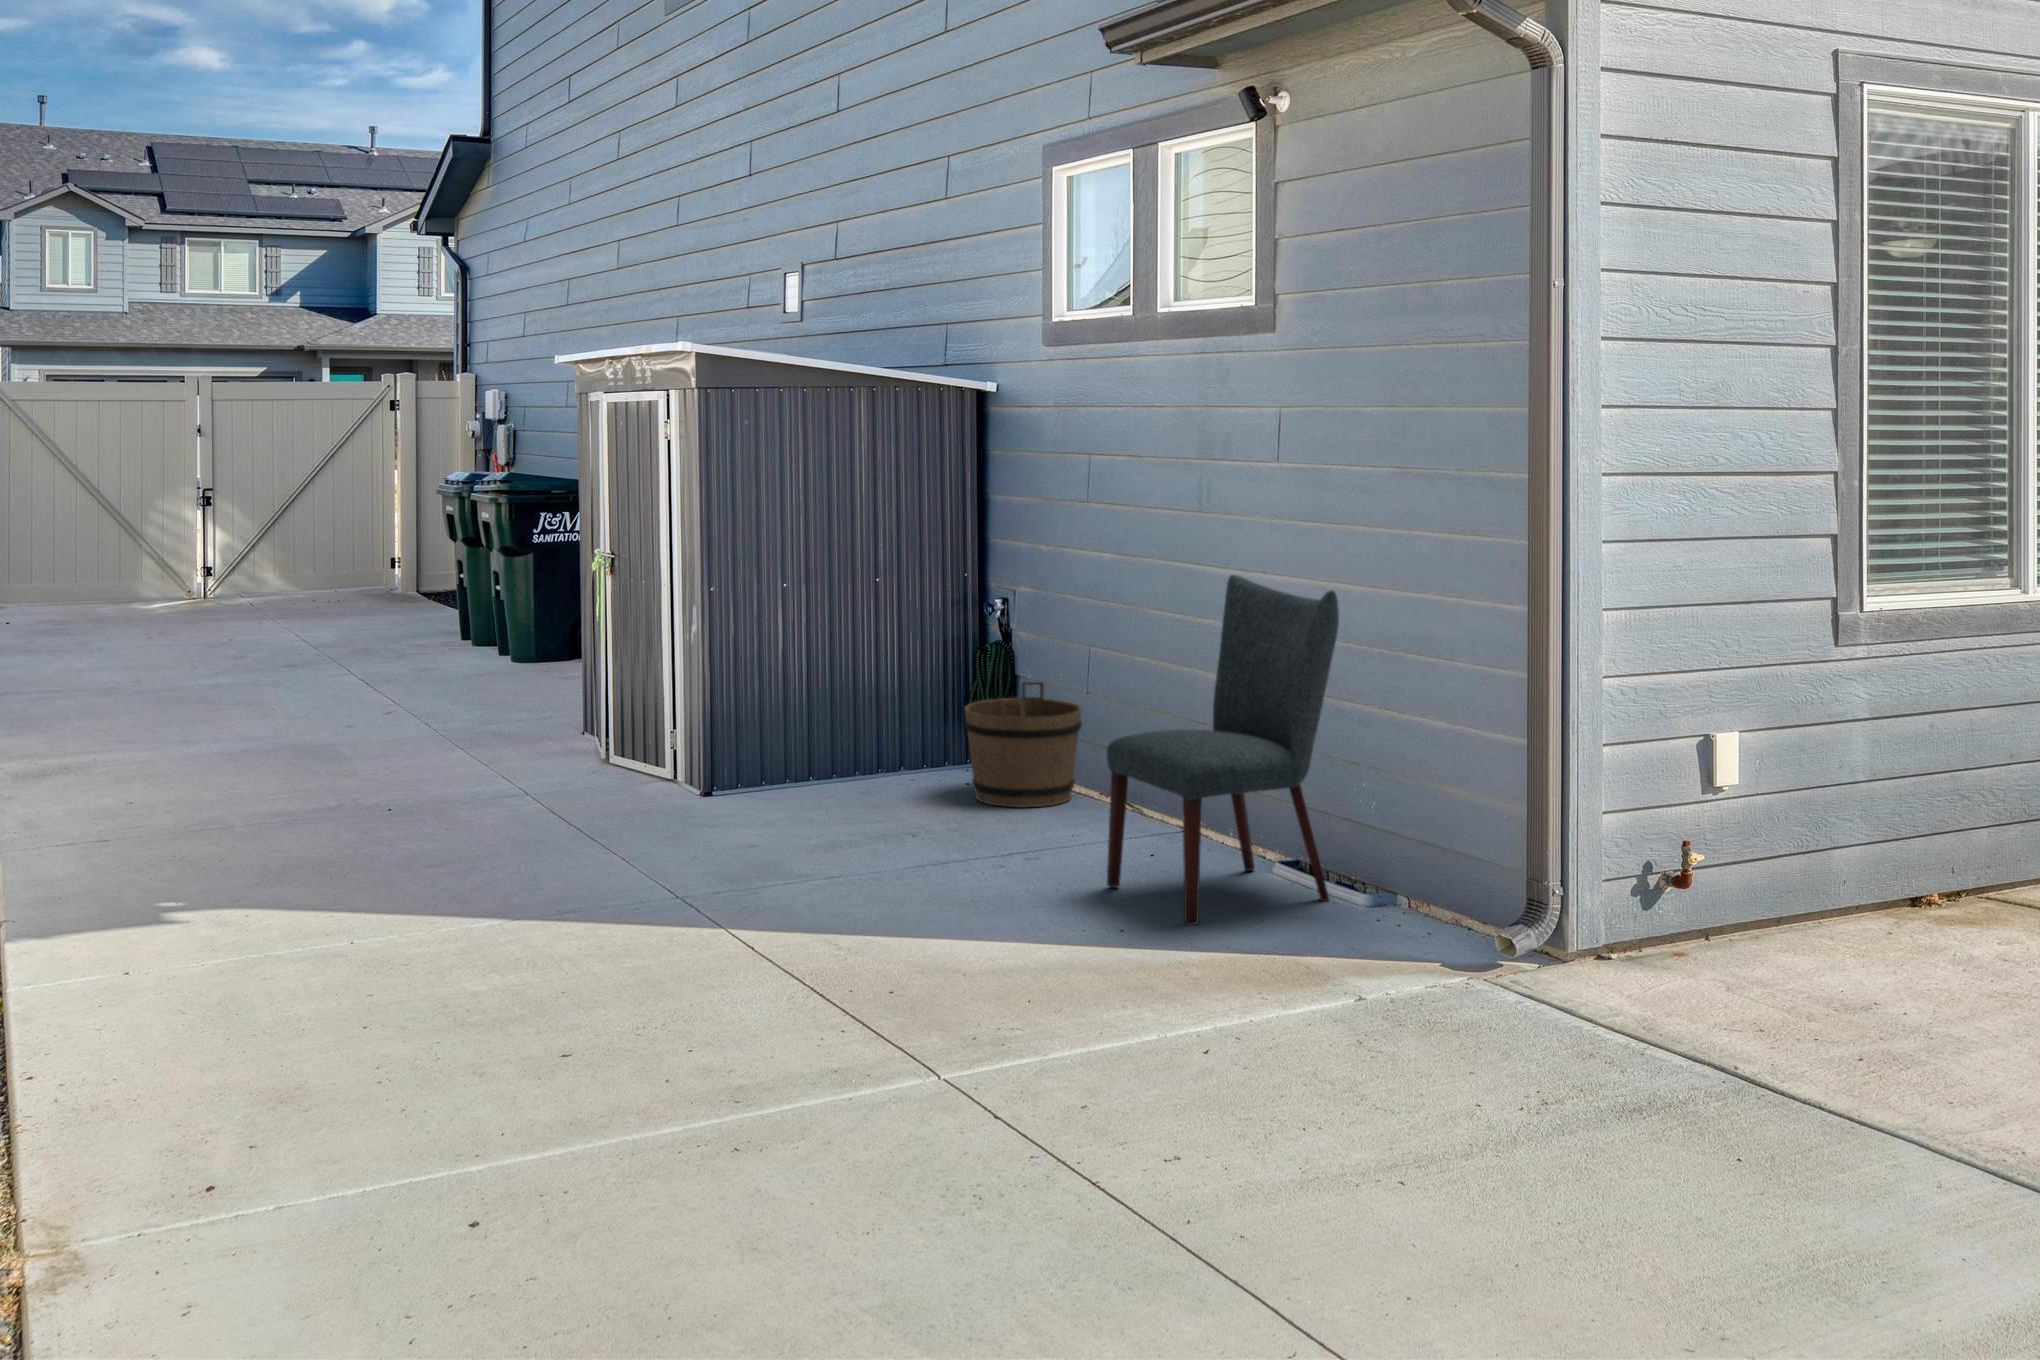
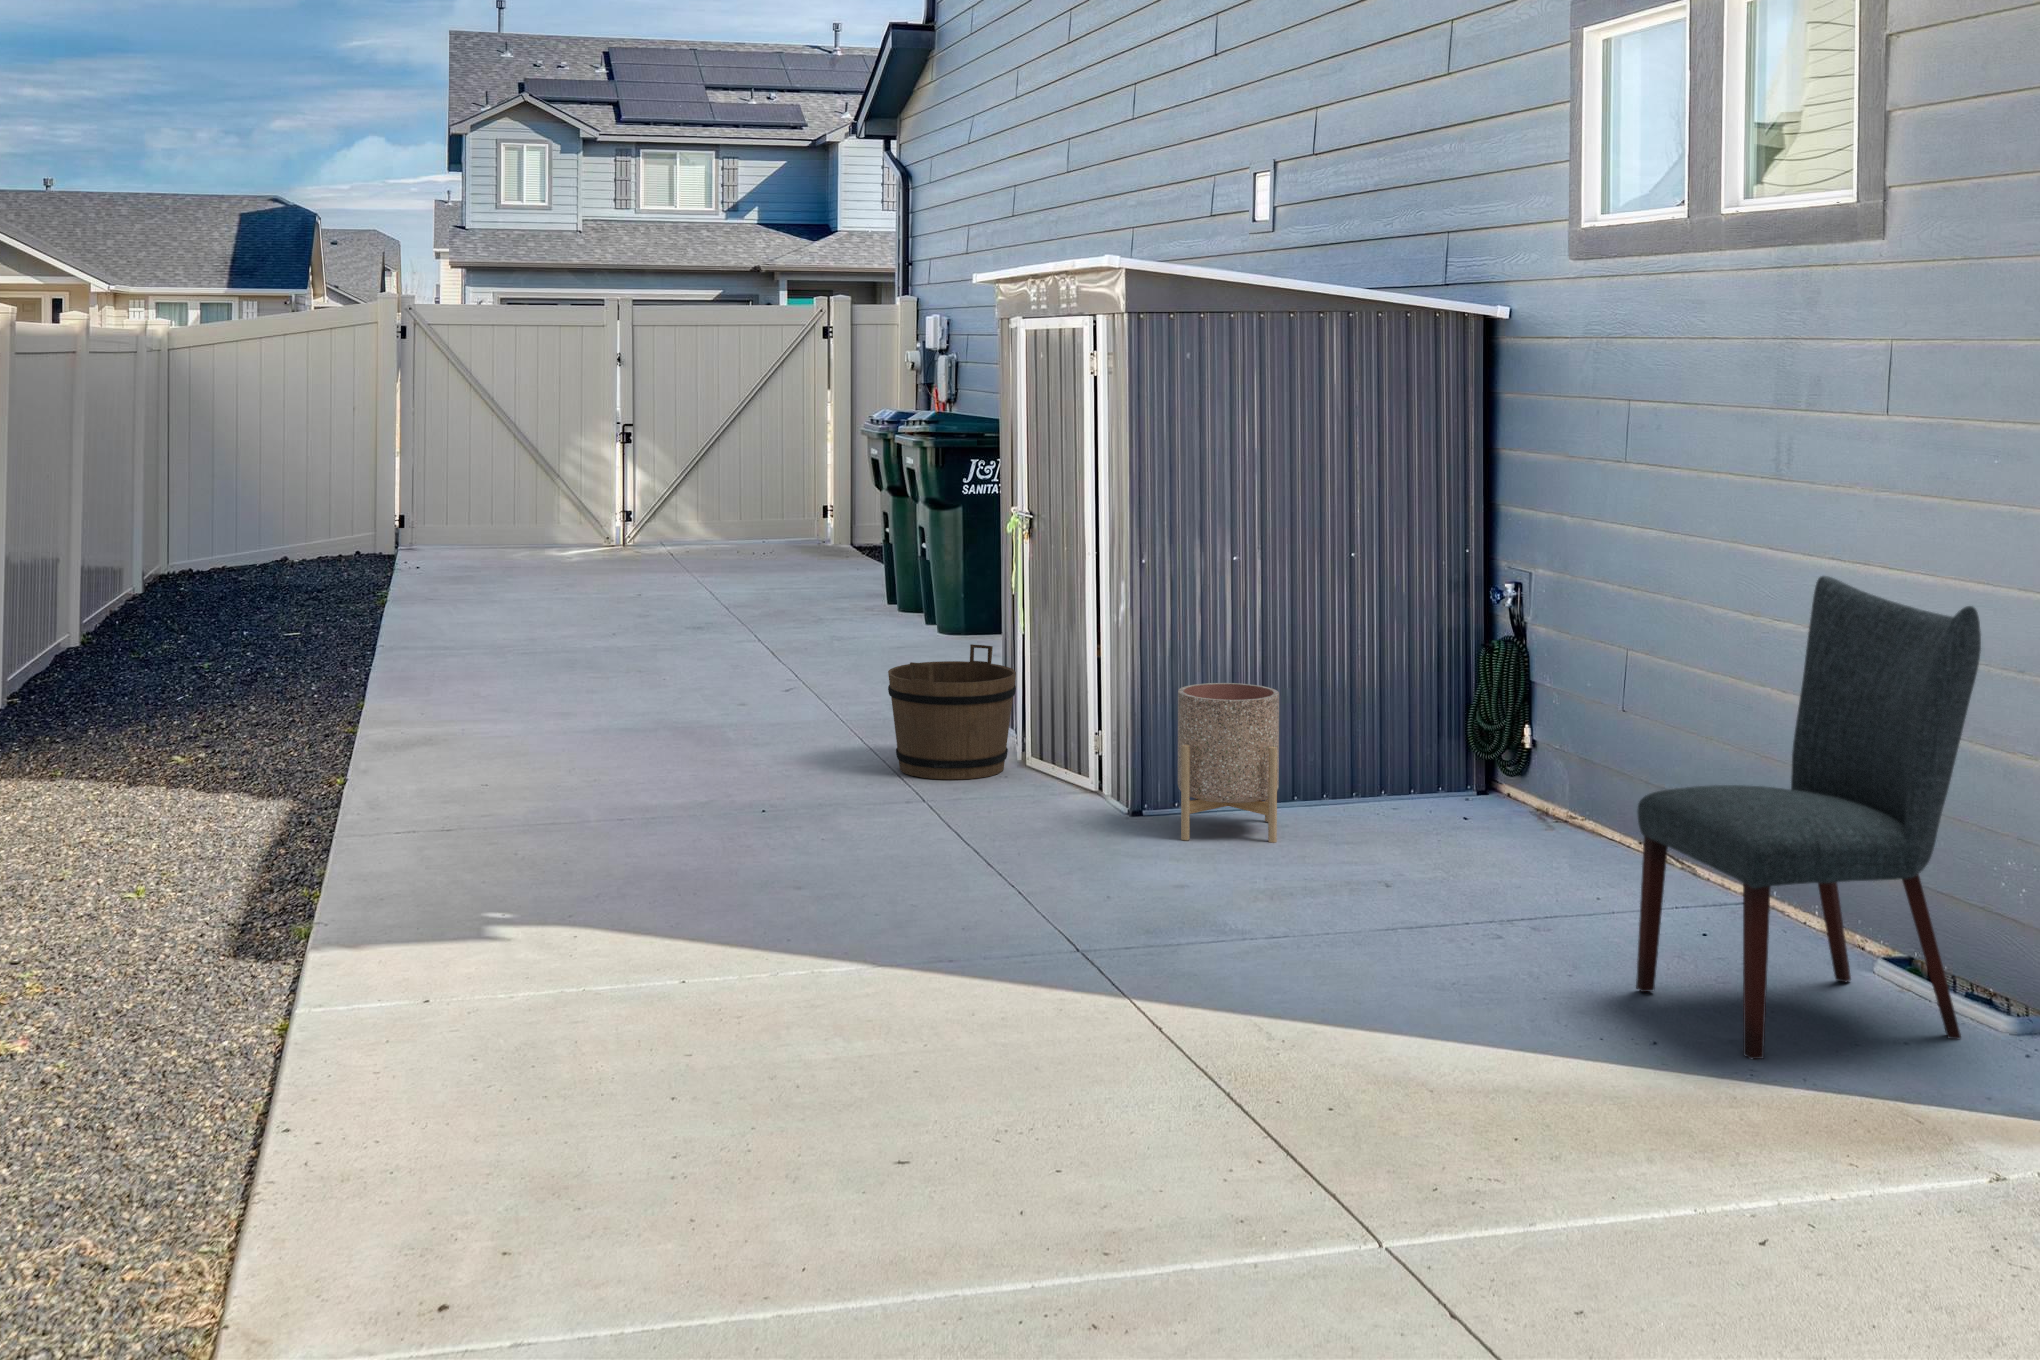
planter: none [746,681,827,809] -> present [1178,683,1279,843]
bucket: present [965,682,1082,807] -> present [888,644,1016,779]

